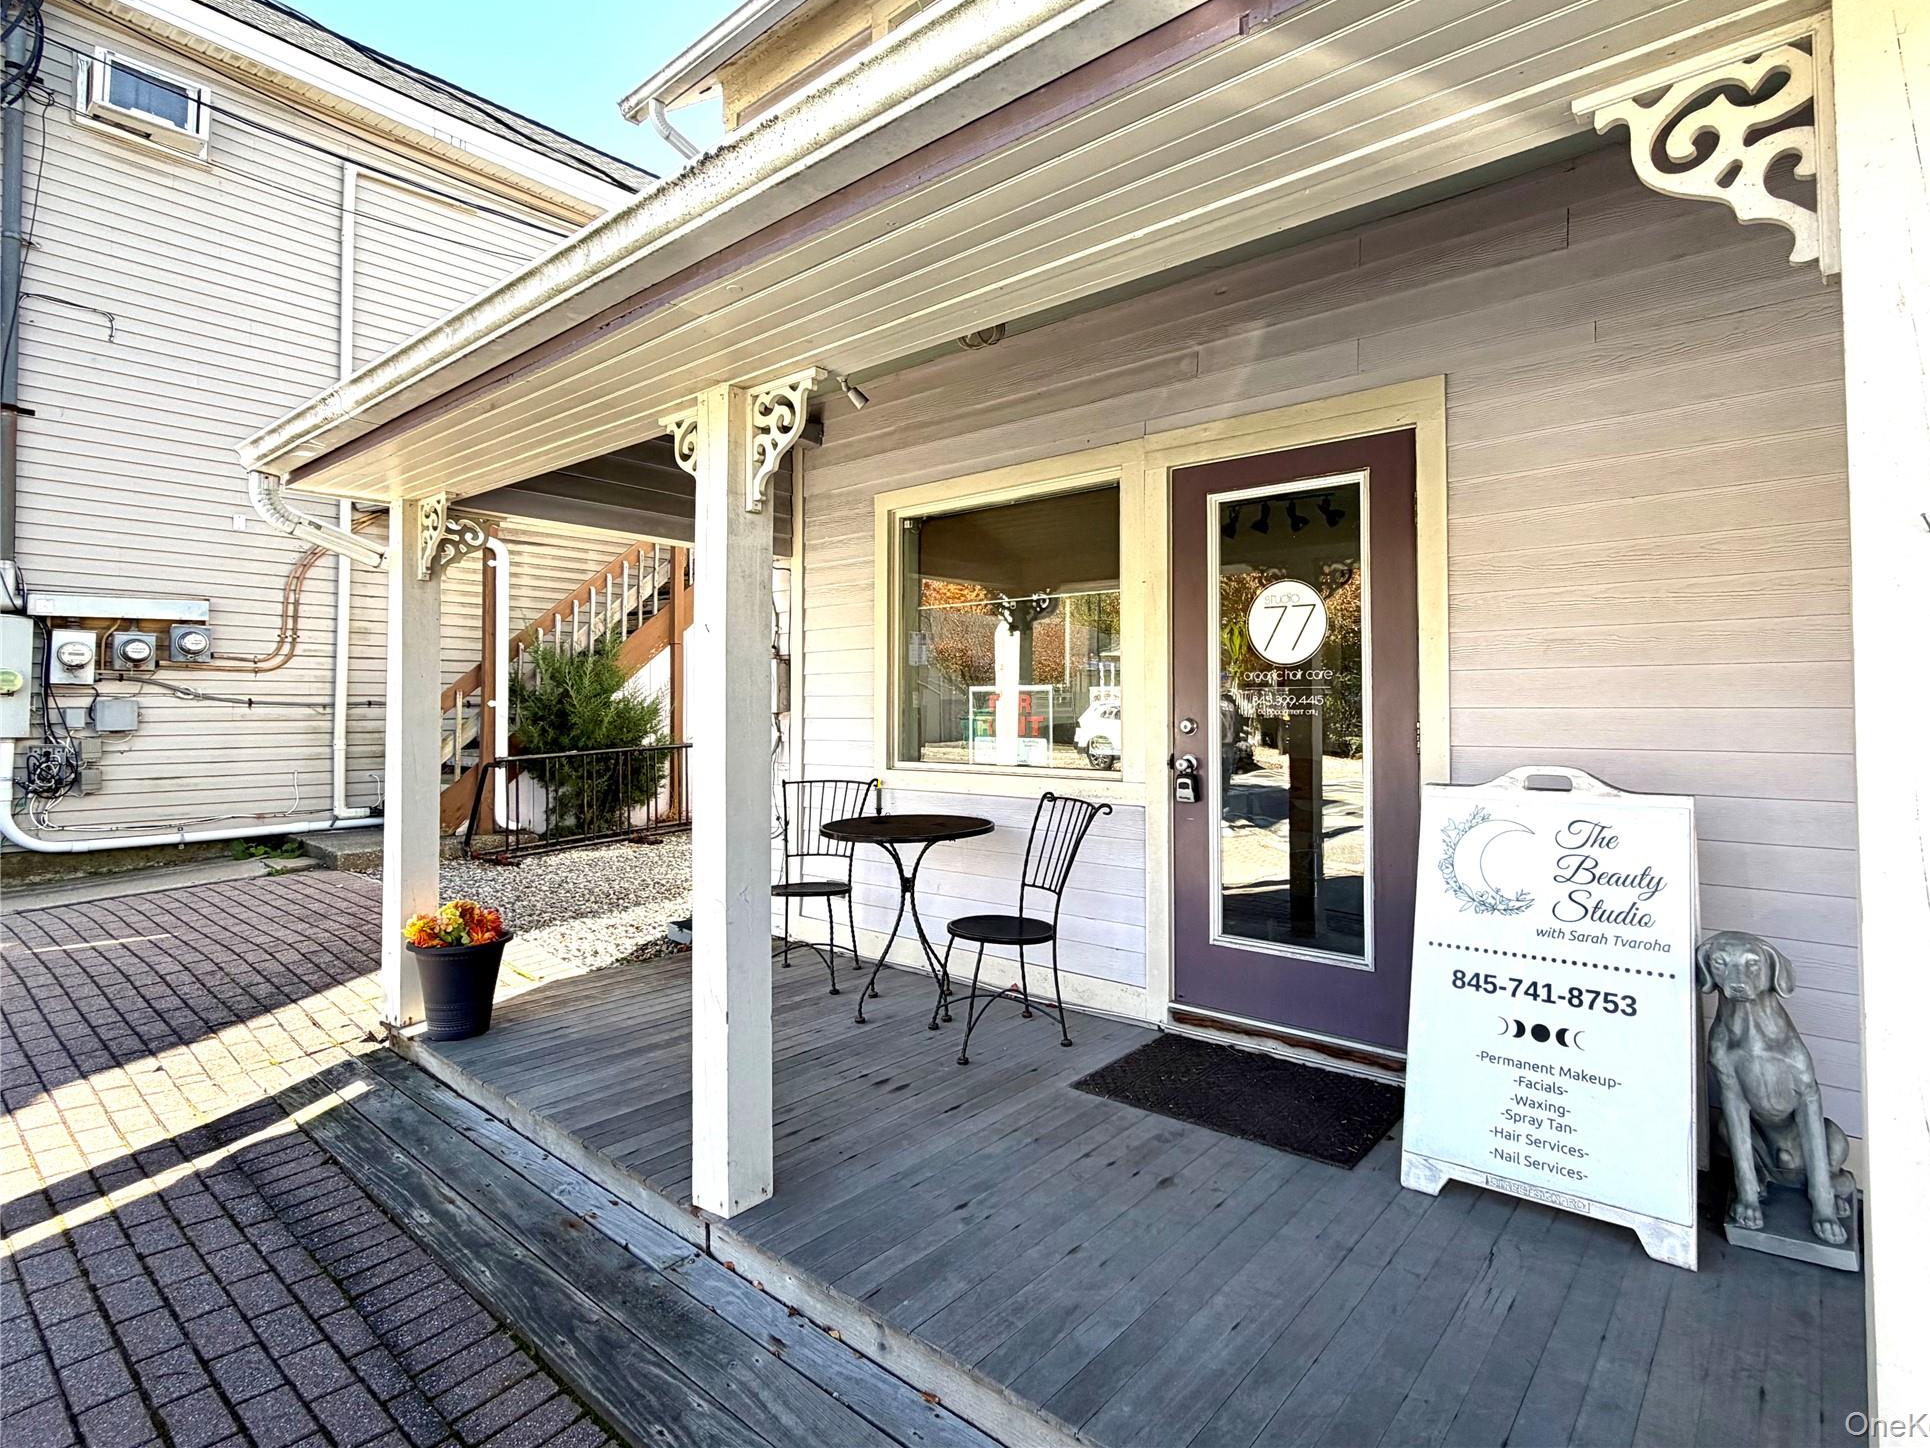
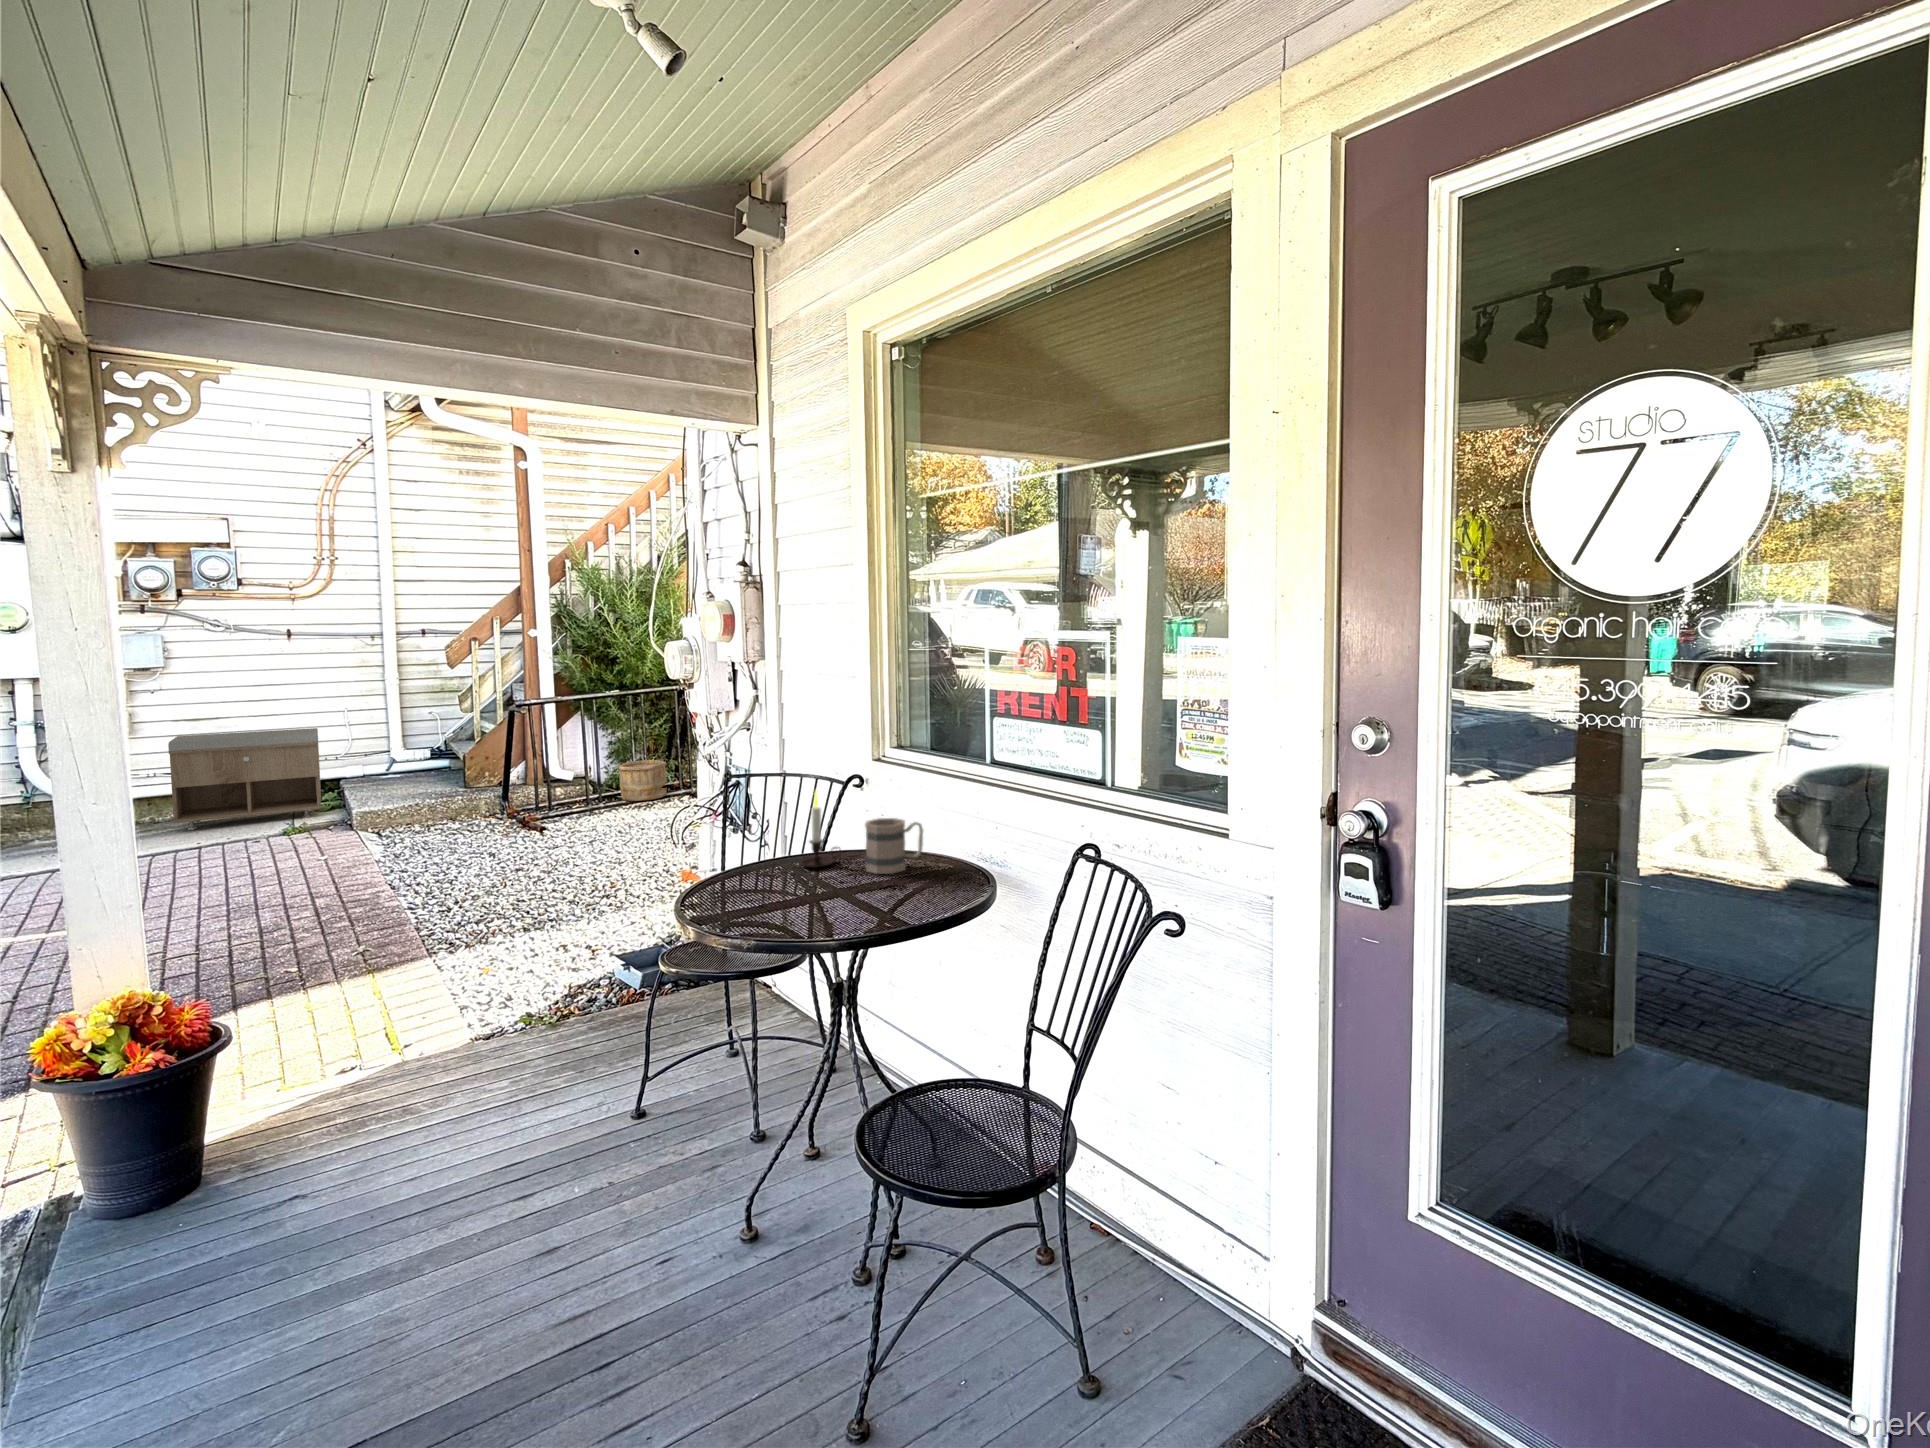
storage bench: none [138,788,283,879] -> present [168,728,321,830]
mug: none [910,794,941,824] -> present [865,818,923,874]
wooden bucket: none [563,814,607,848] -> present [618,760,667,801]

